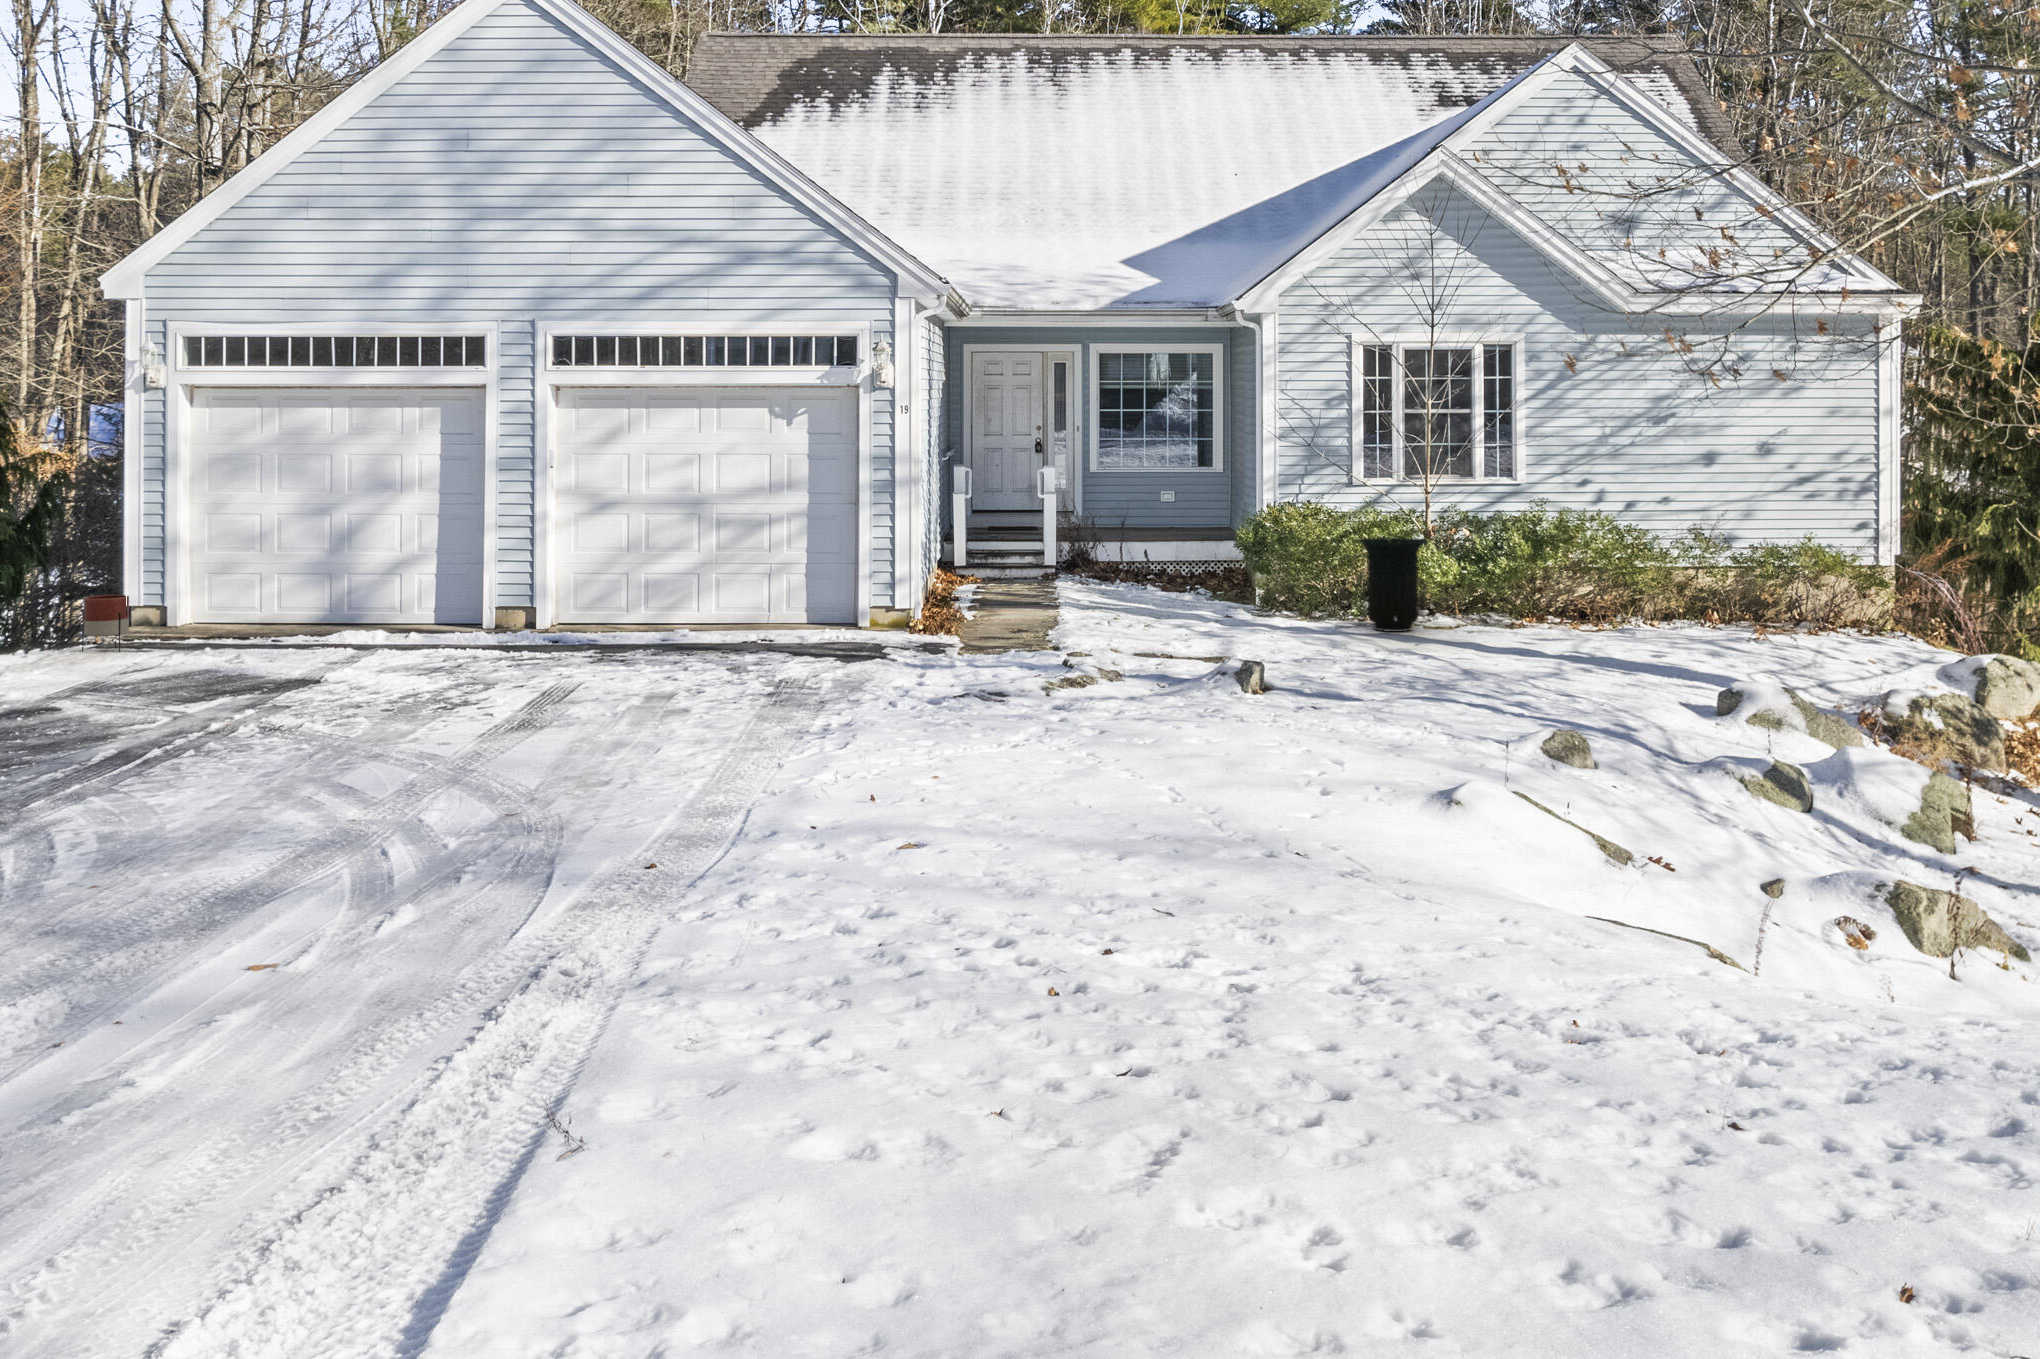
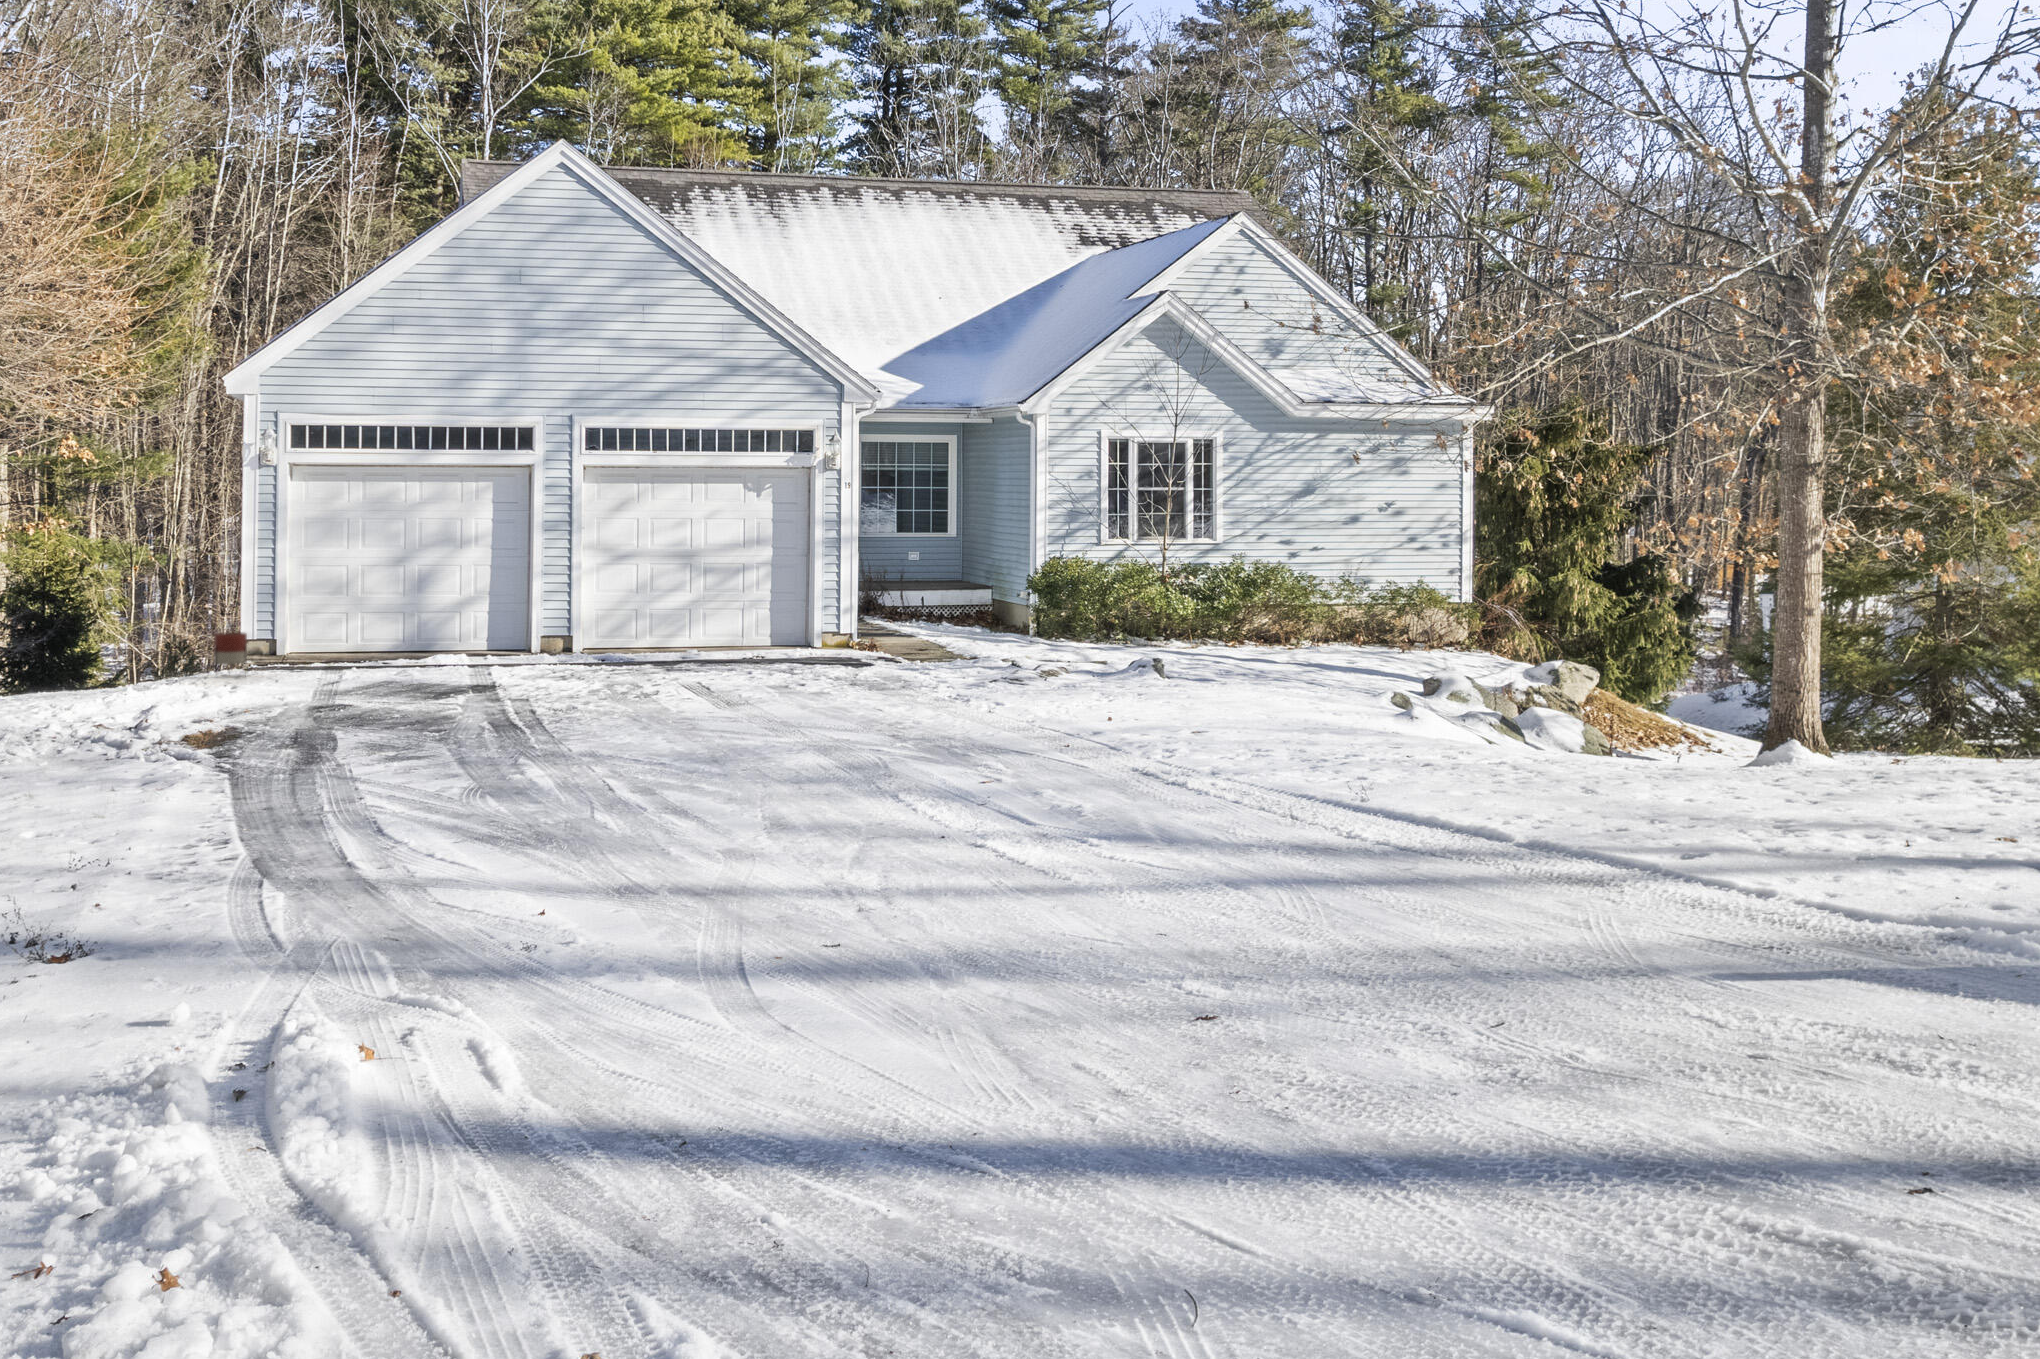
trash can: present [1357,538,1429,632] -> none [1140,579,1193,645]

